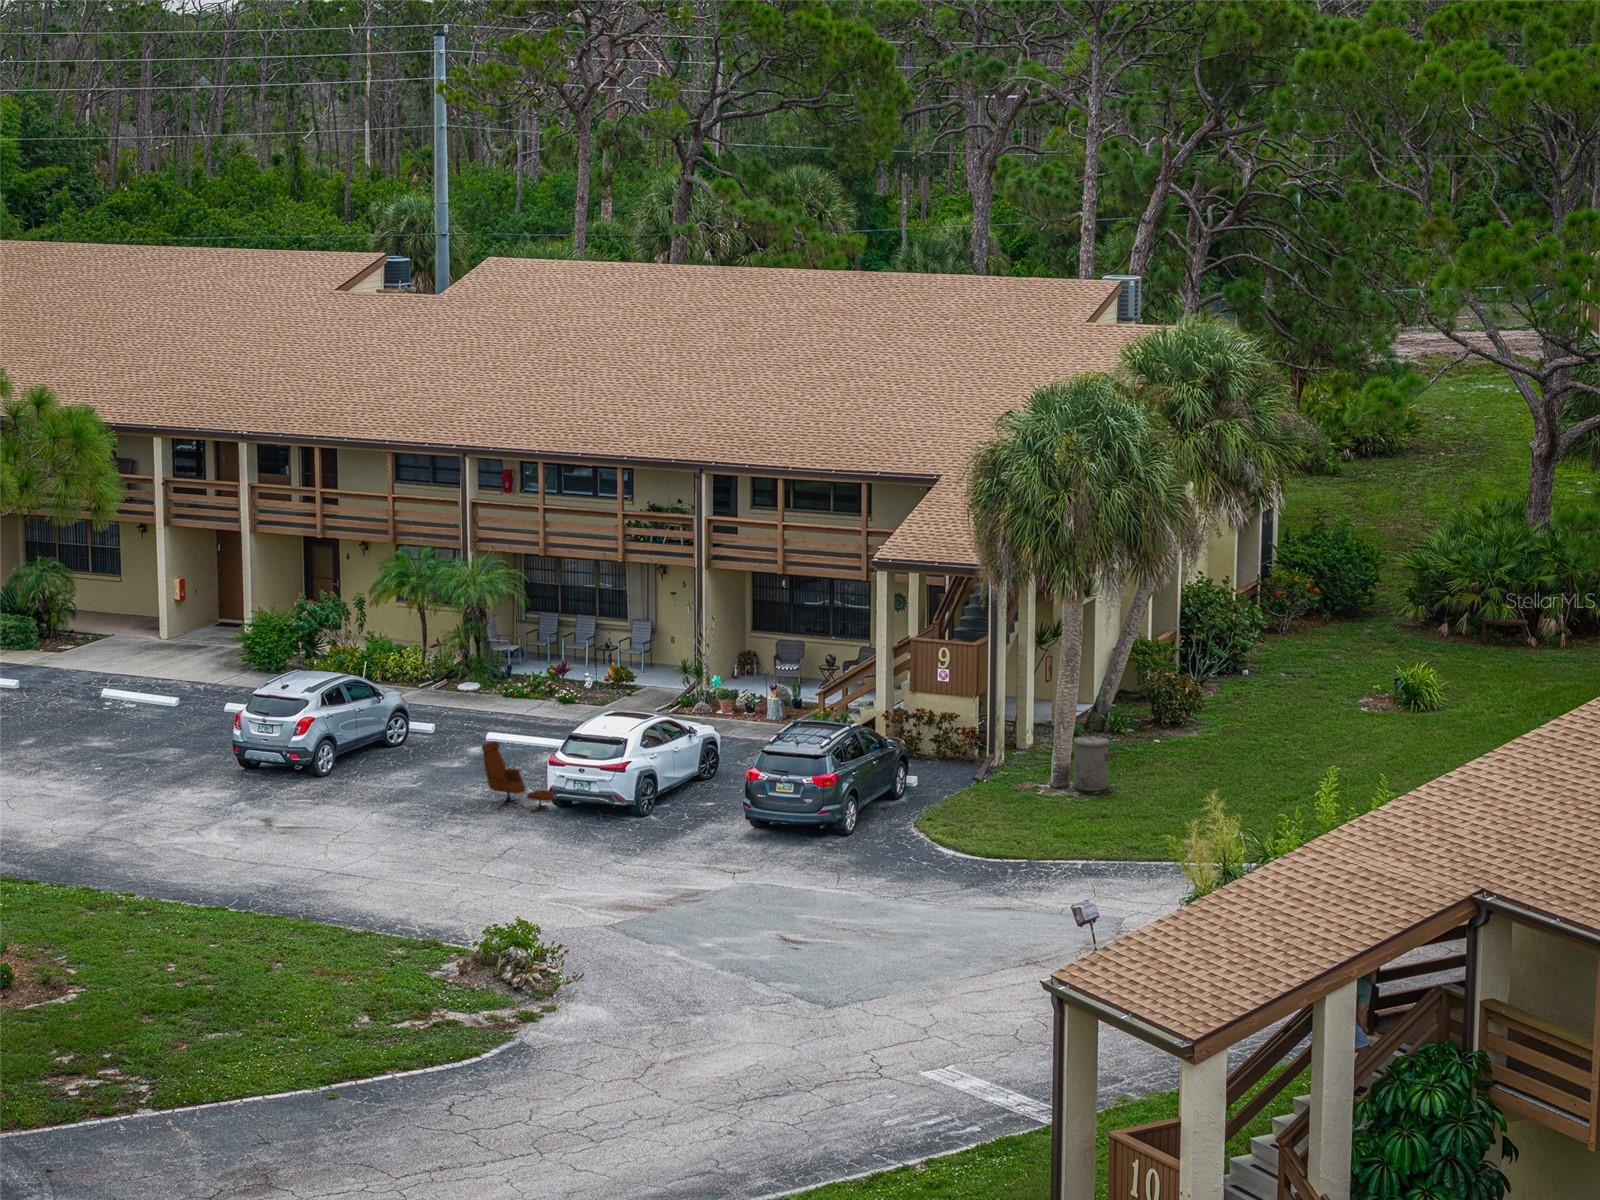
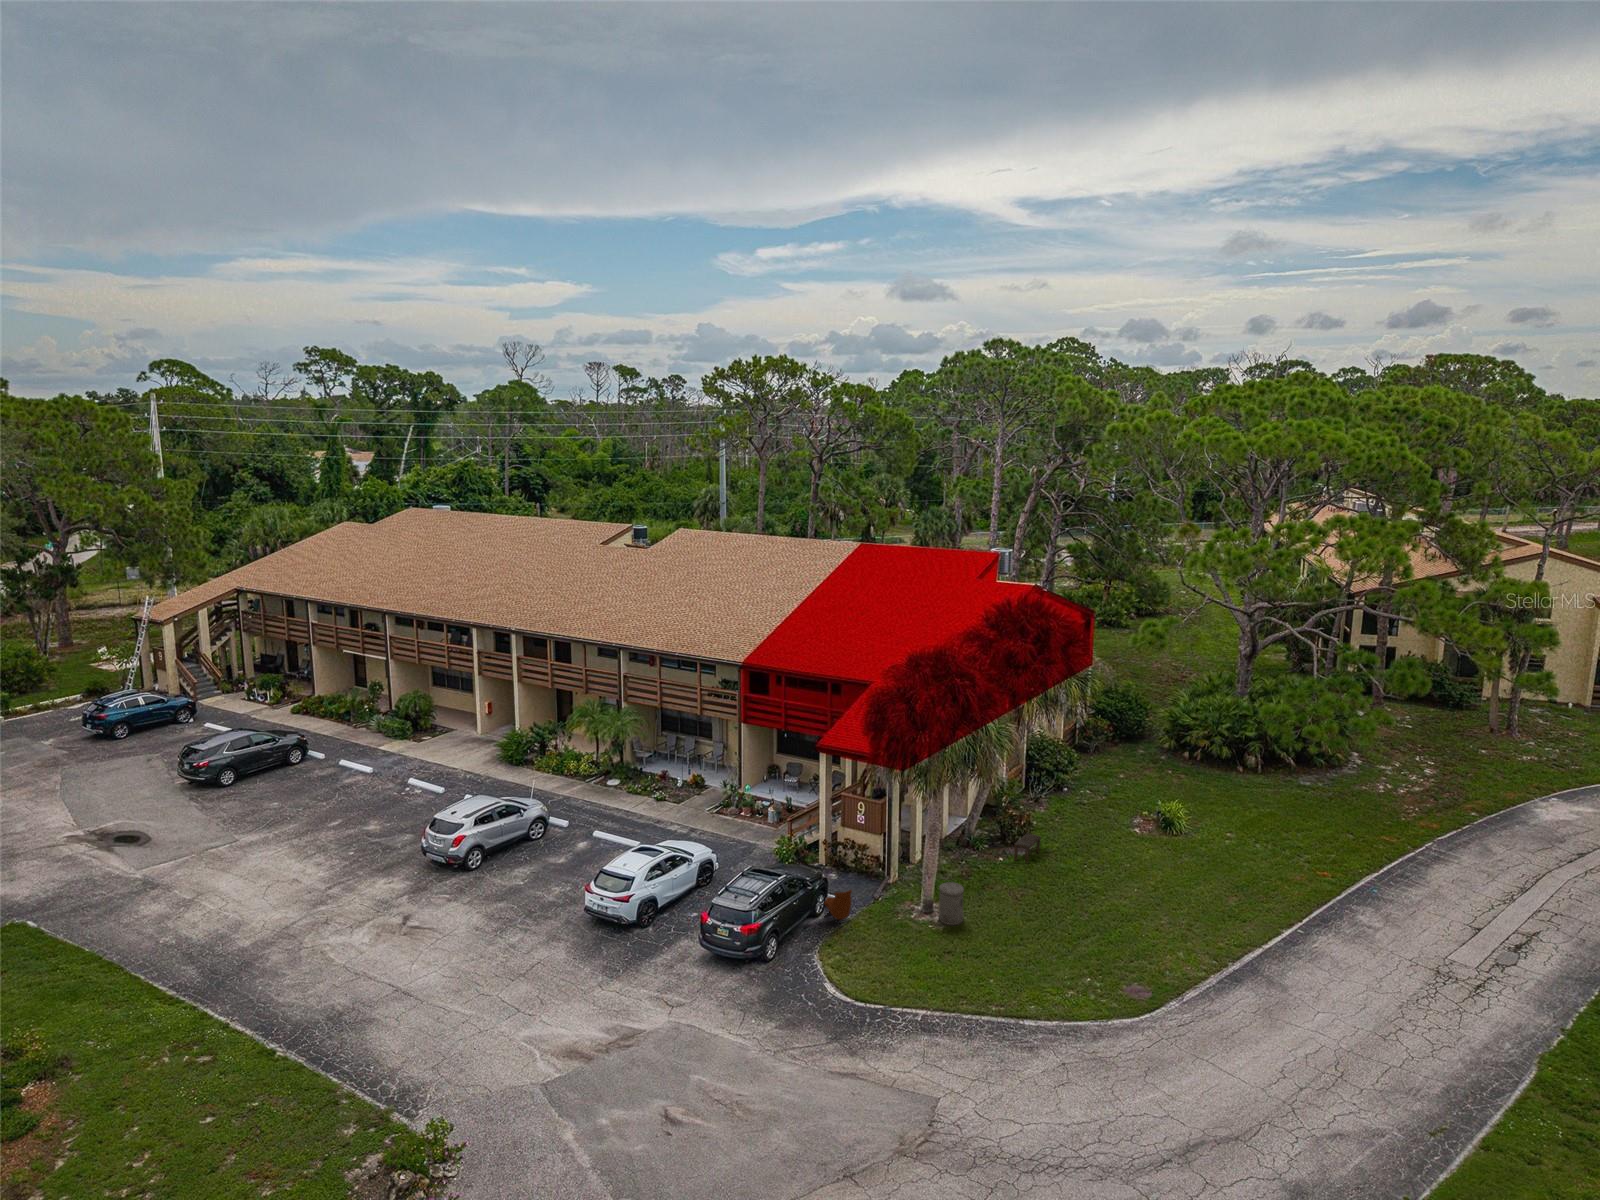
bench: present [1481,619,1528,646] -> present [1014,833,1041,863]
lounge chair: present [482,741,554,809] -> present [824,890,852,928]

